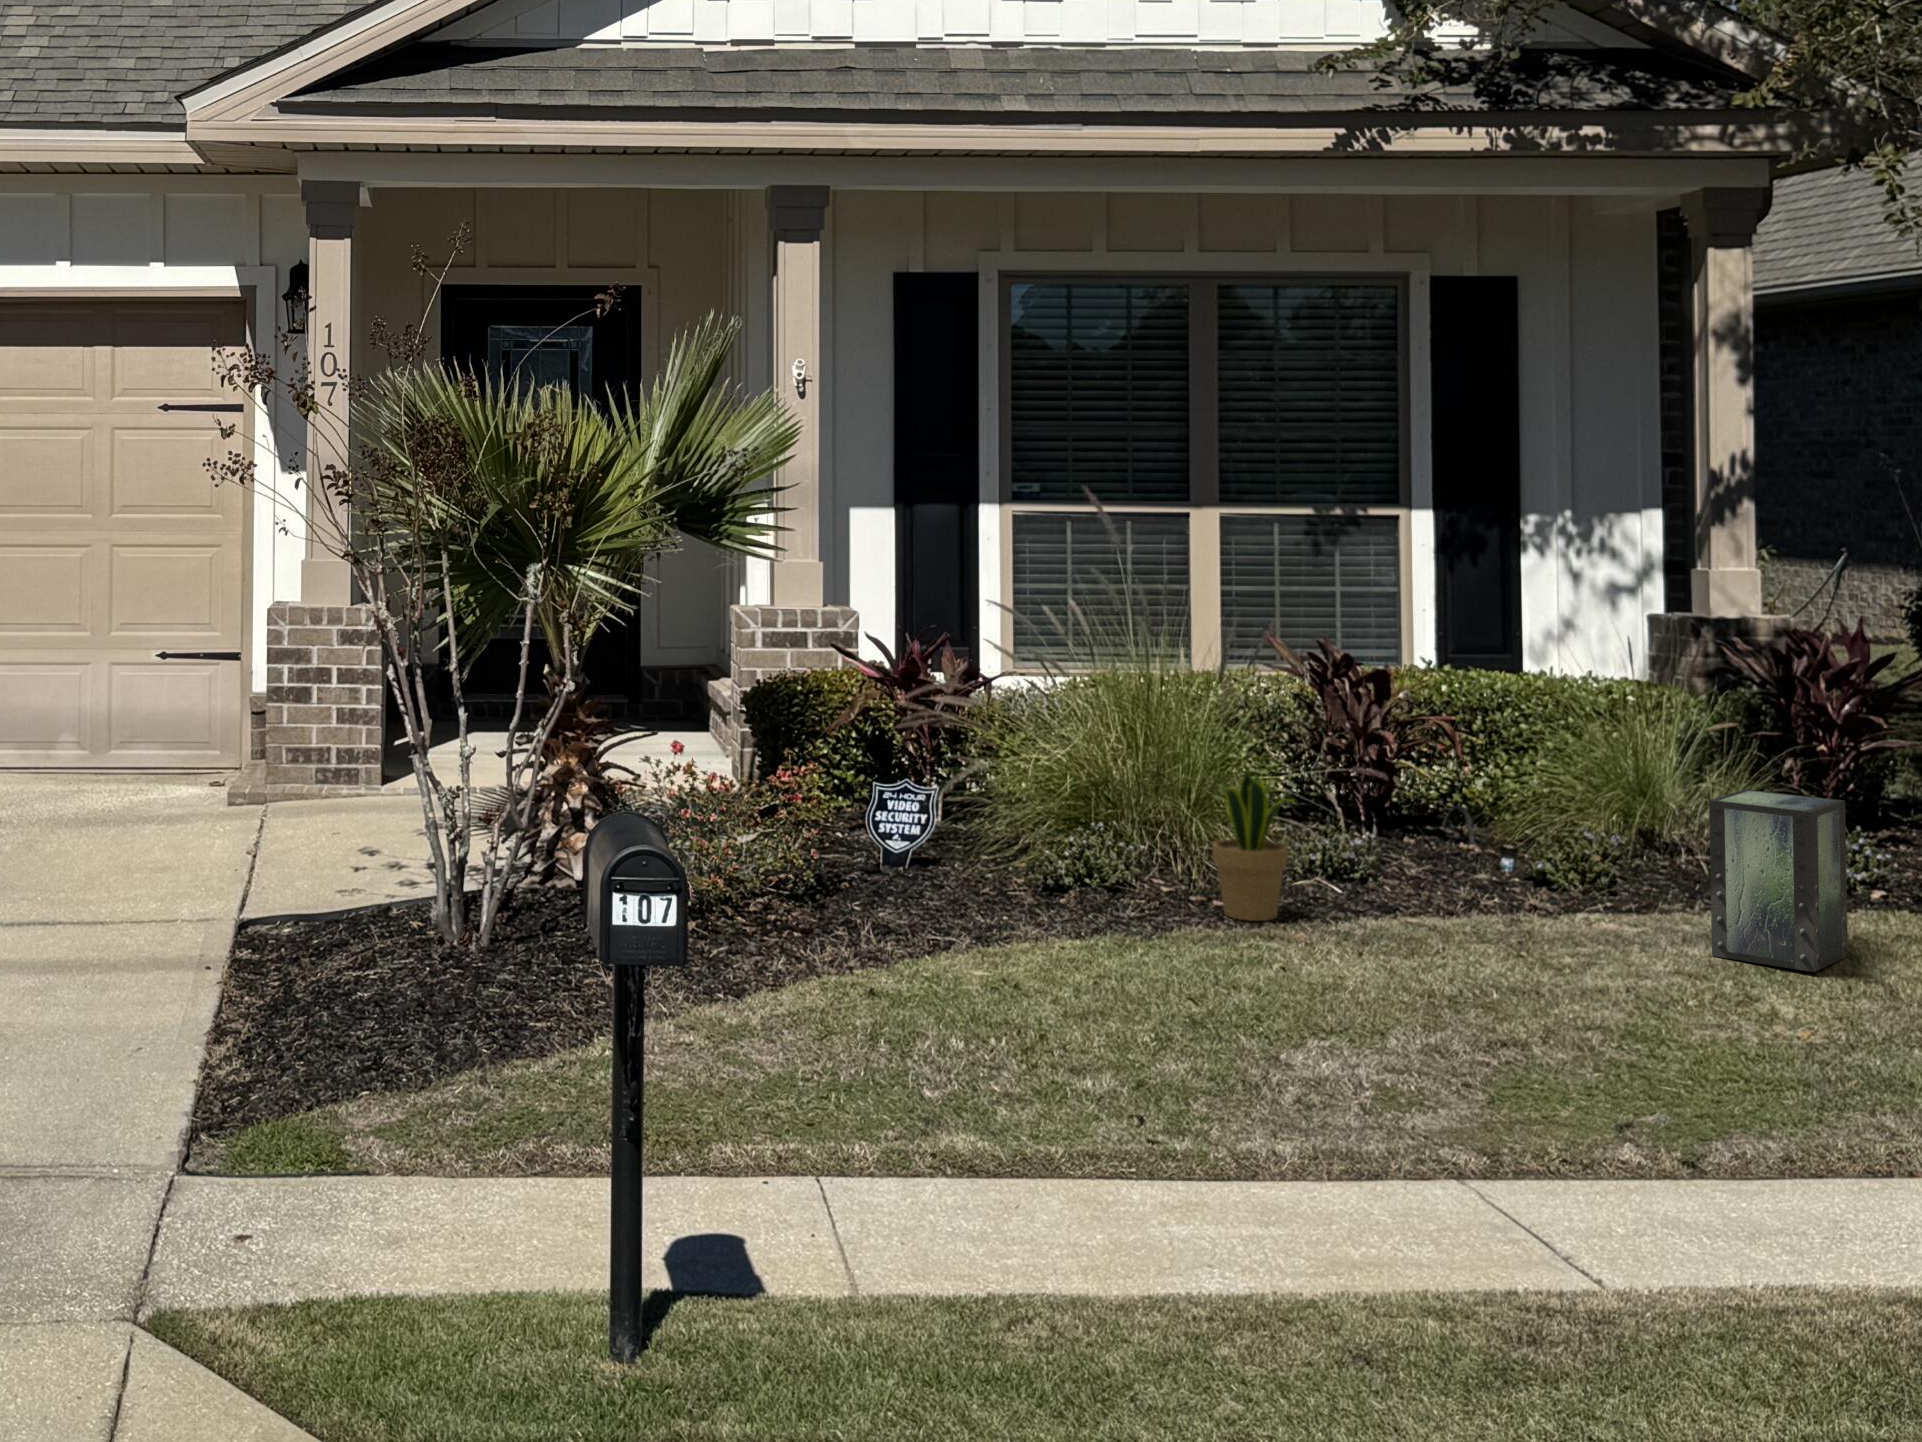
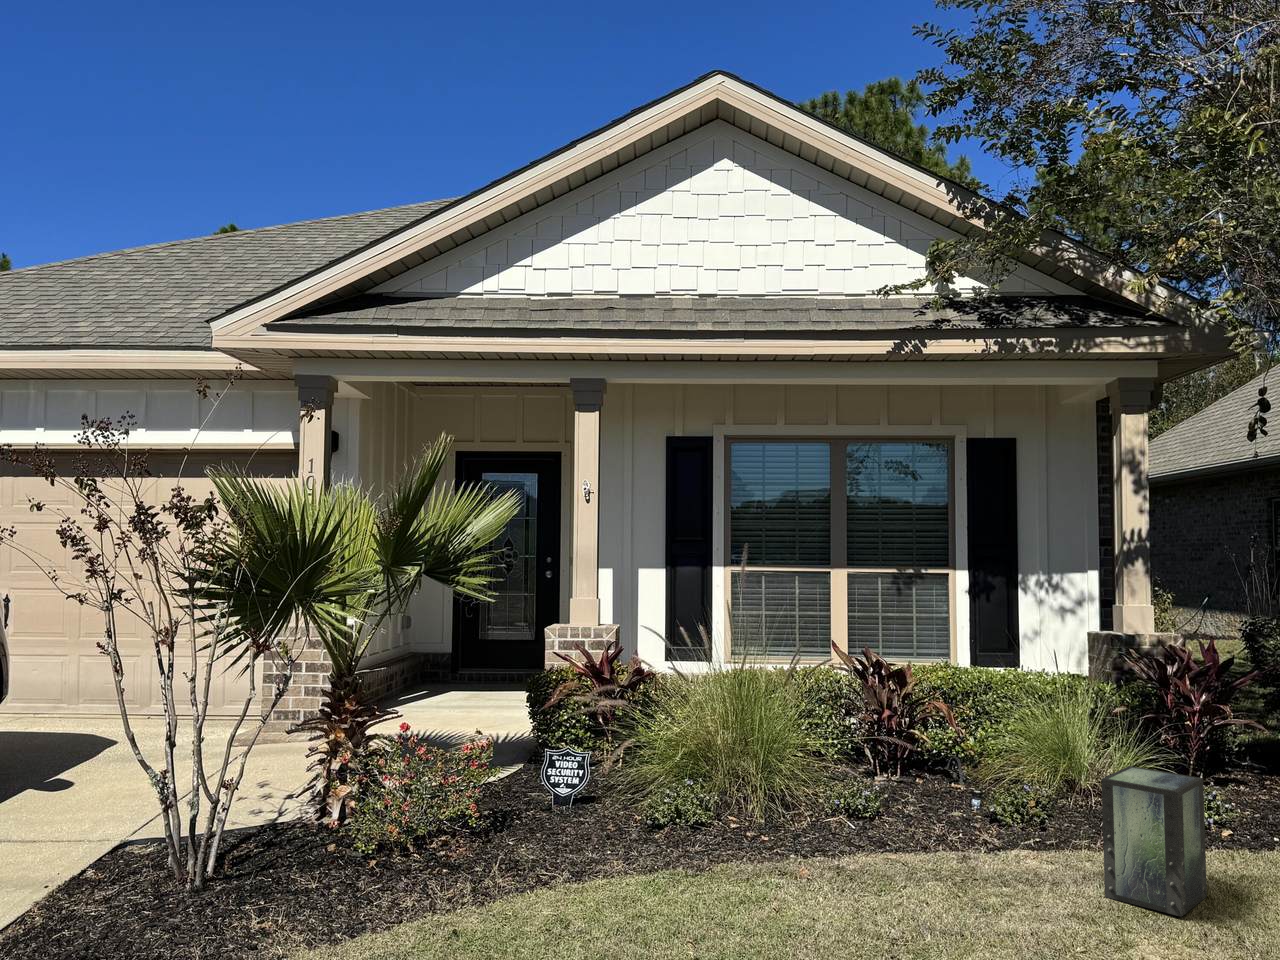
potted plant: present [1212,773,1295,921] -> none [753,751,809,861]

